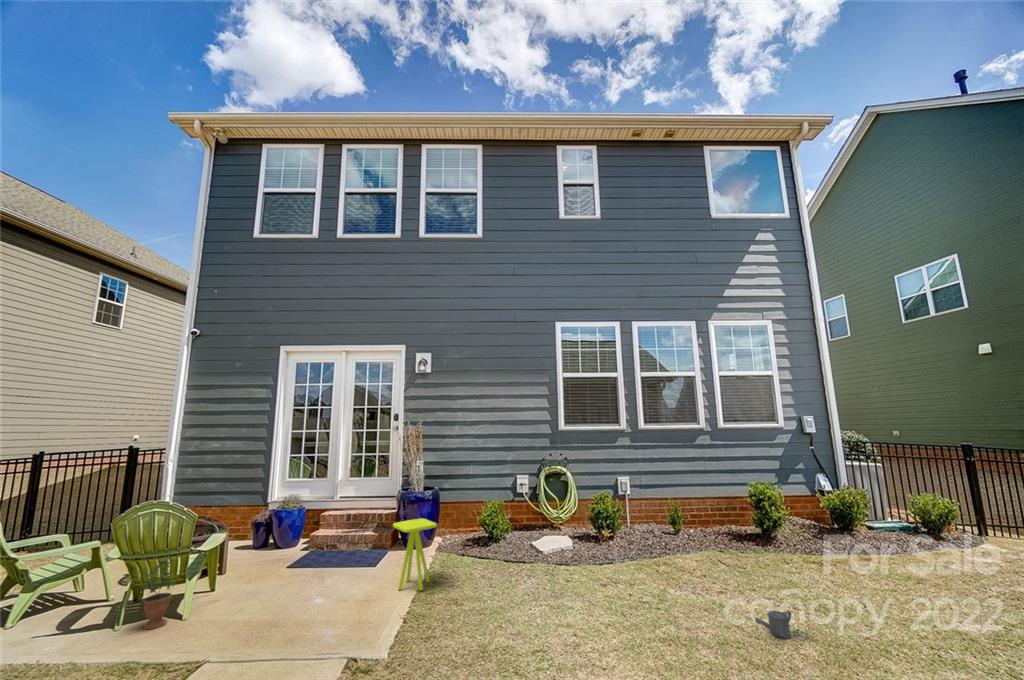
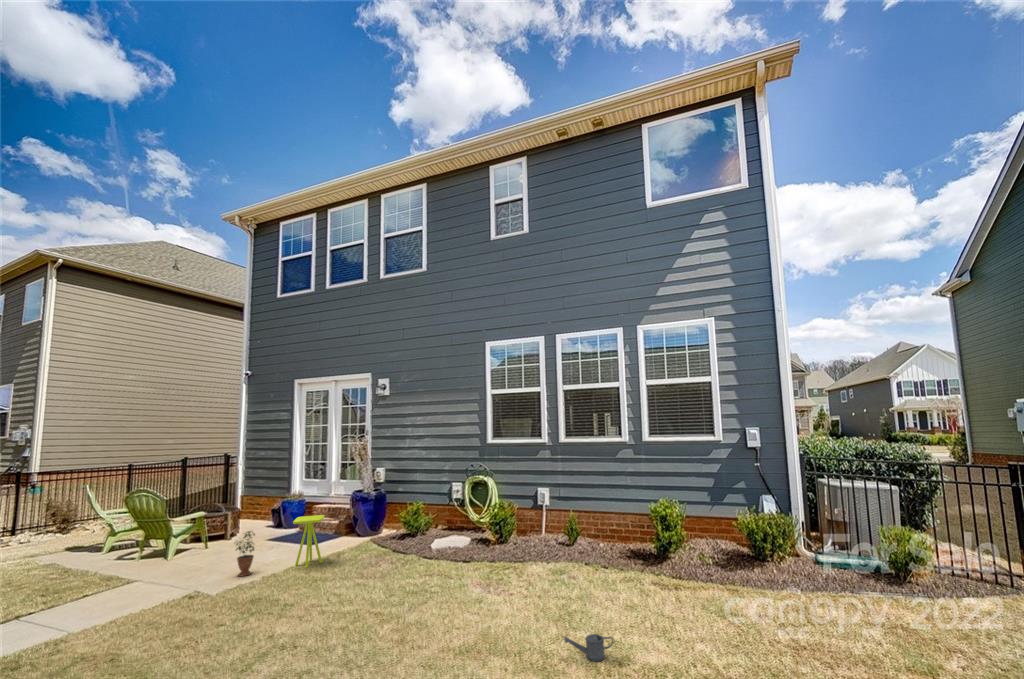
potted plant: present [141,557,175,630] -> present [236,531,255,576]
watering can: present [755,611,791,639] -> present [564,634,613,662]

